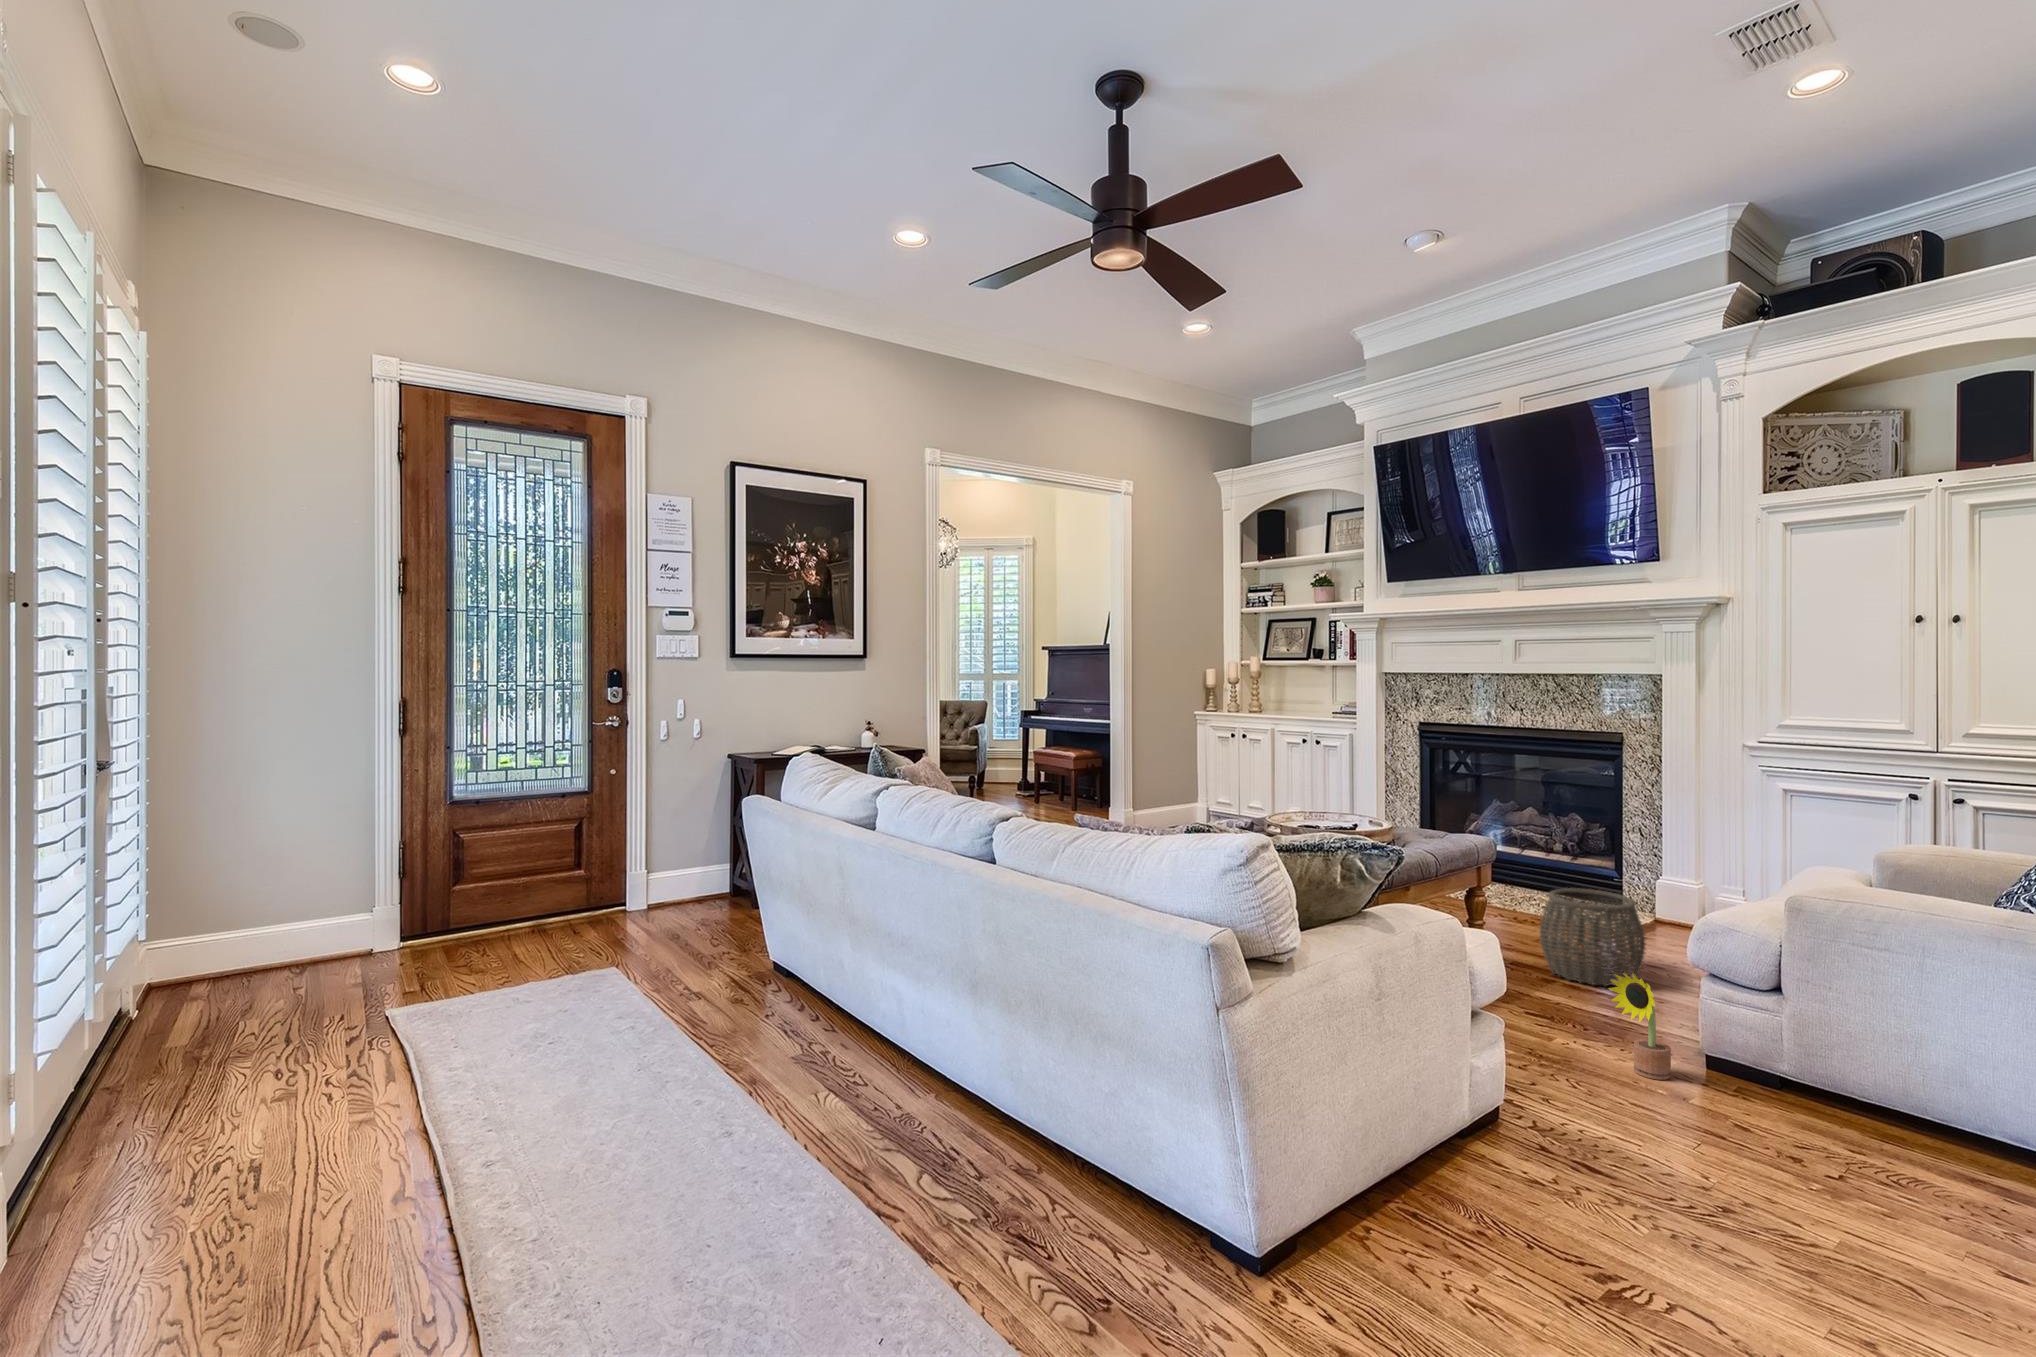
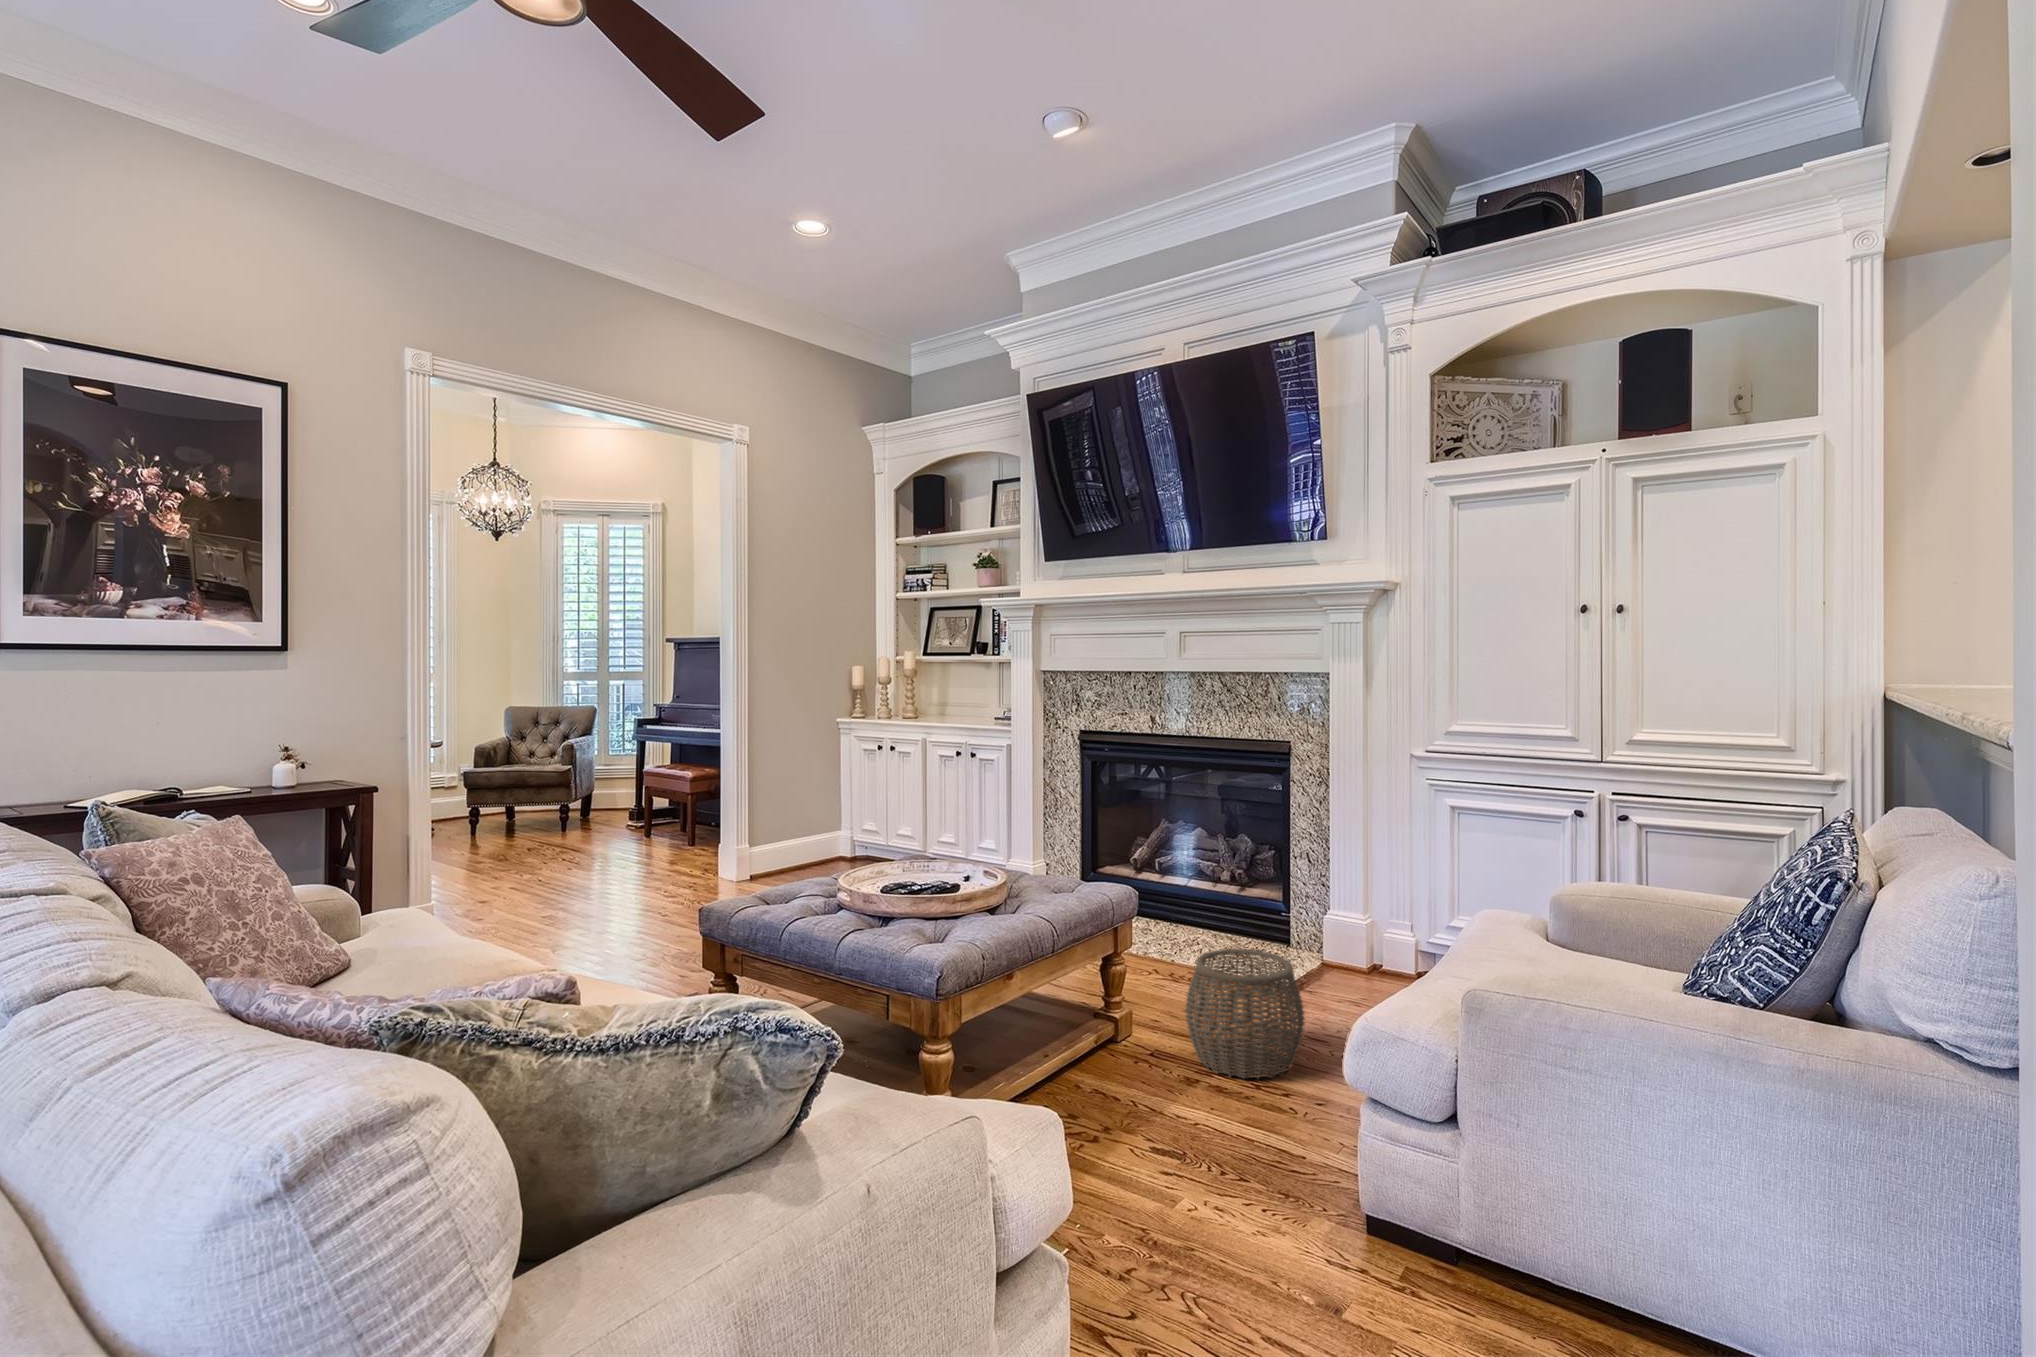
decorative plant: present [1608,973,1671,1080] -> none [1242,1107,1319,1253]

